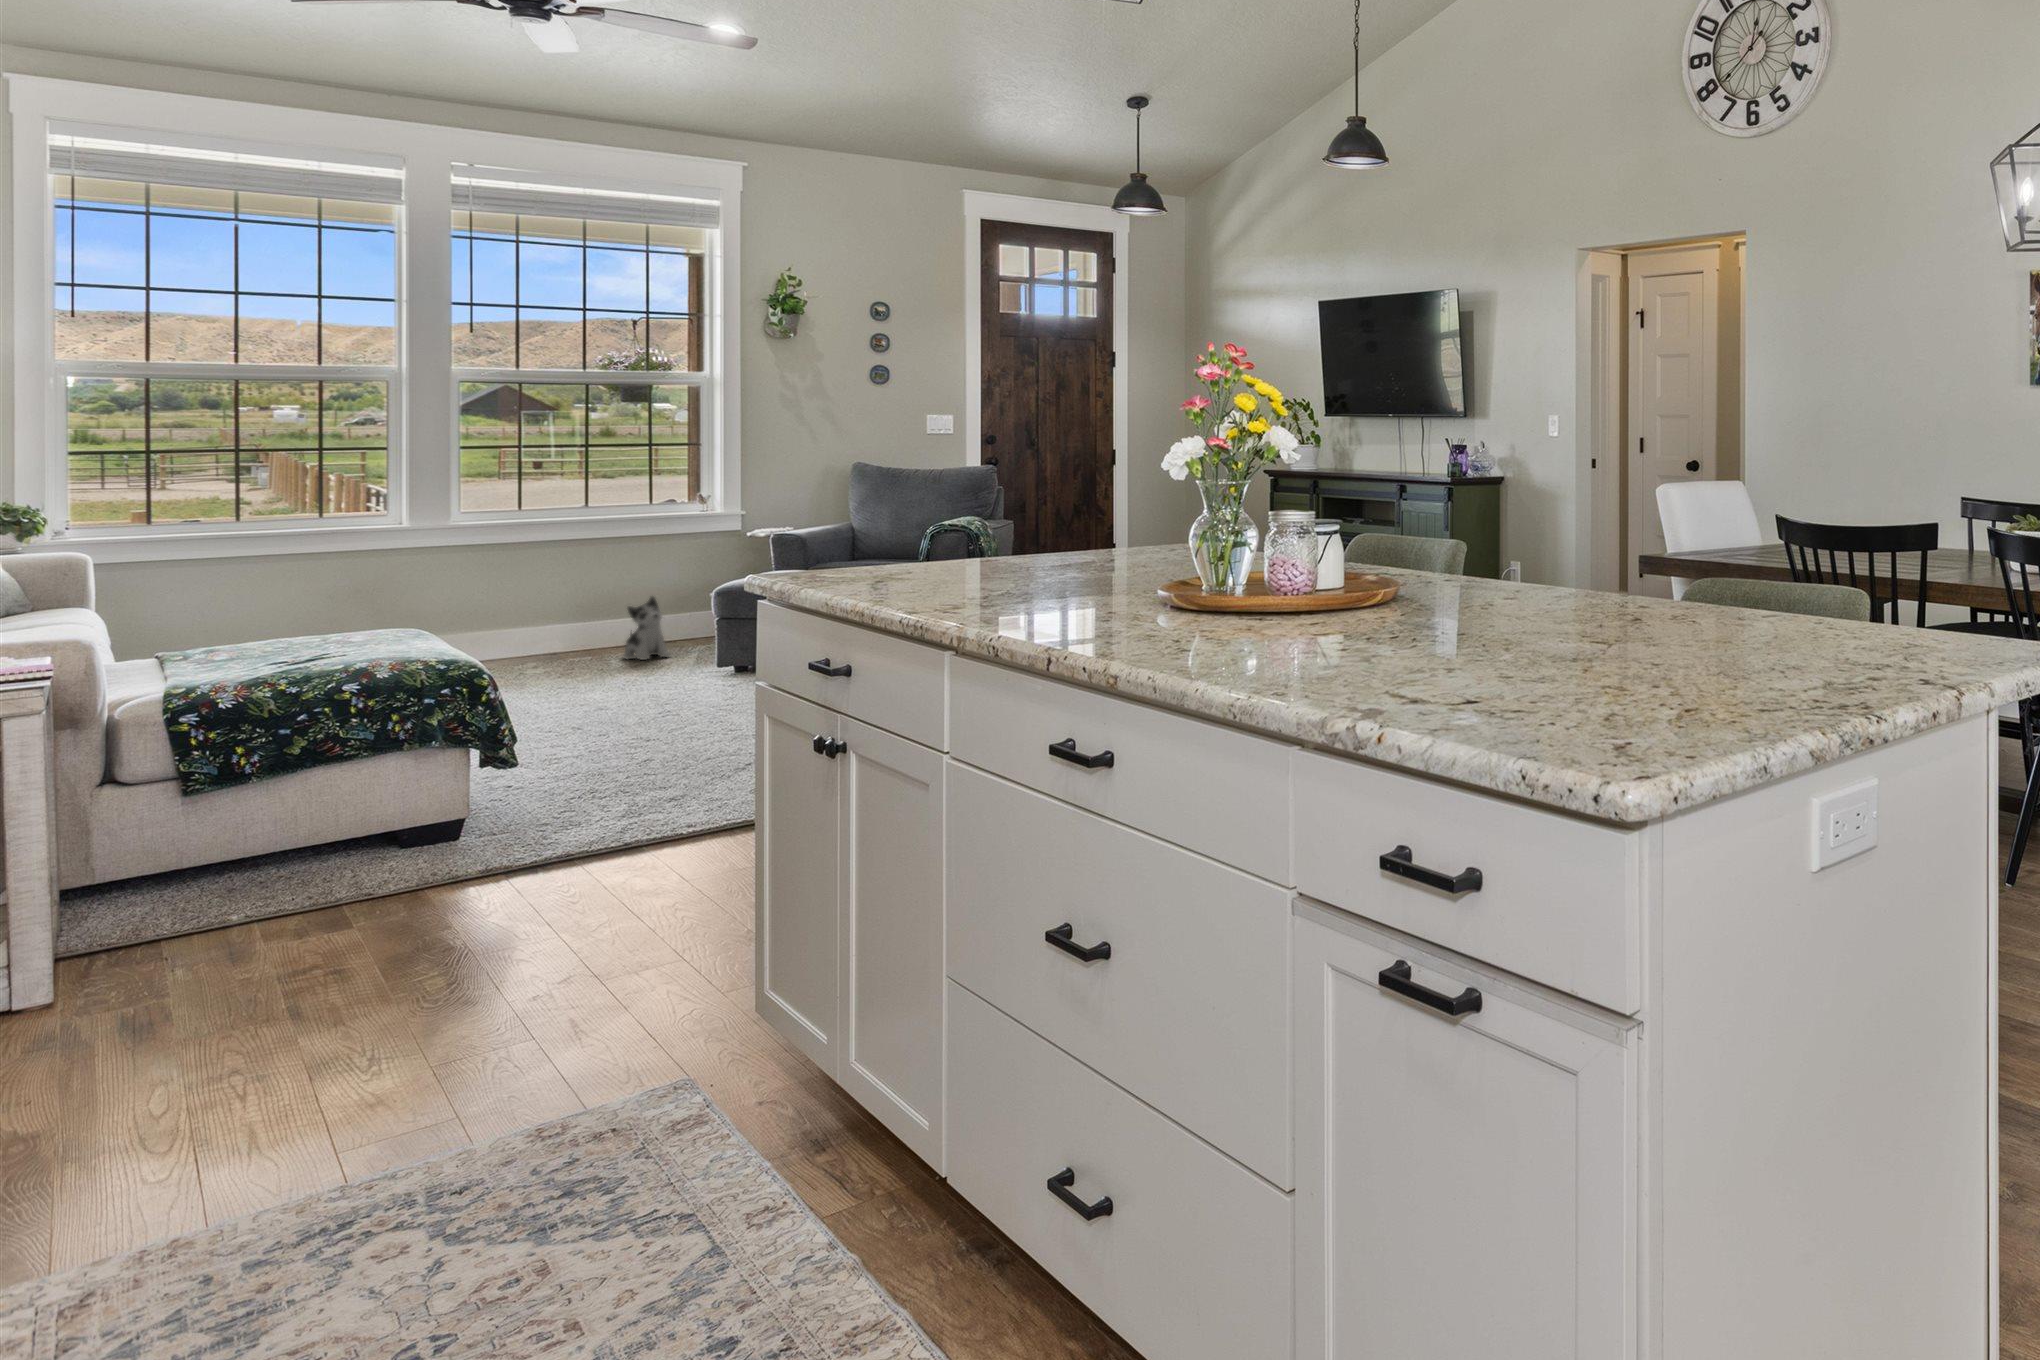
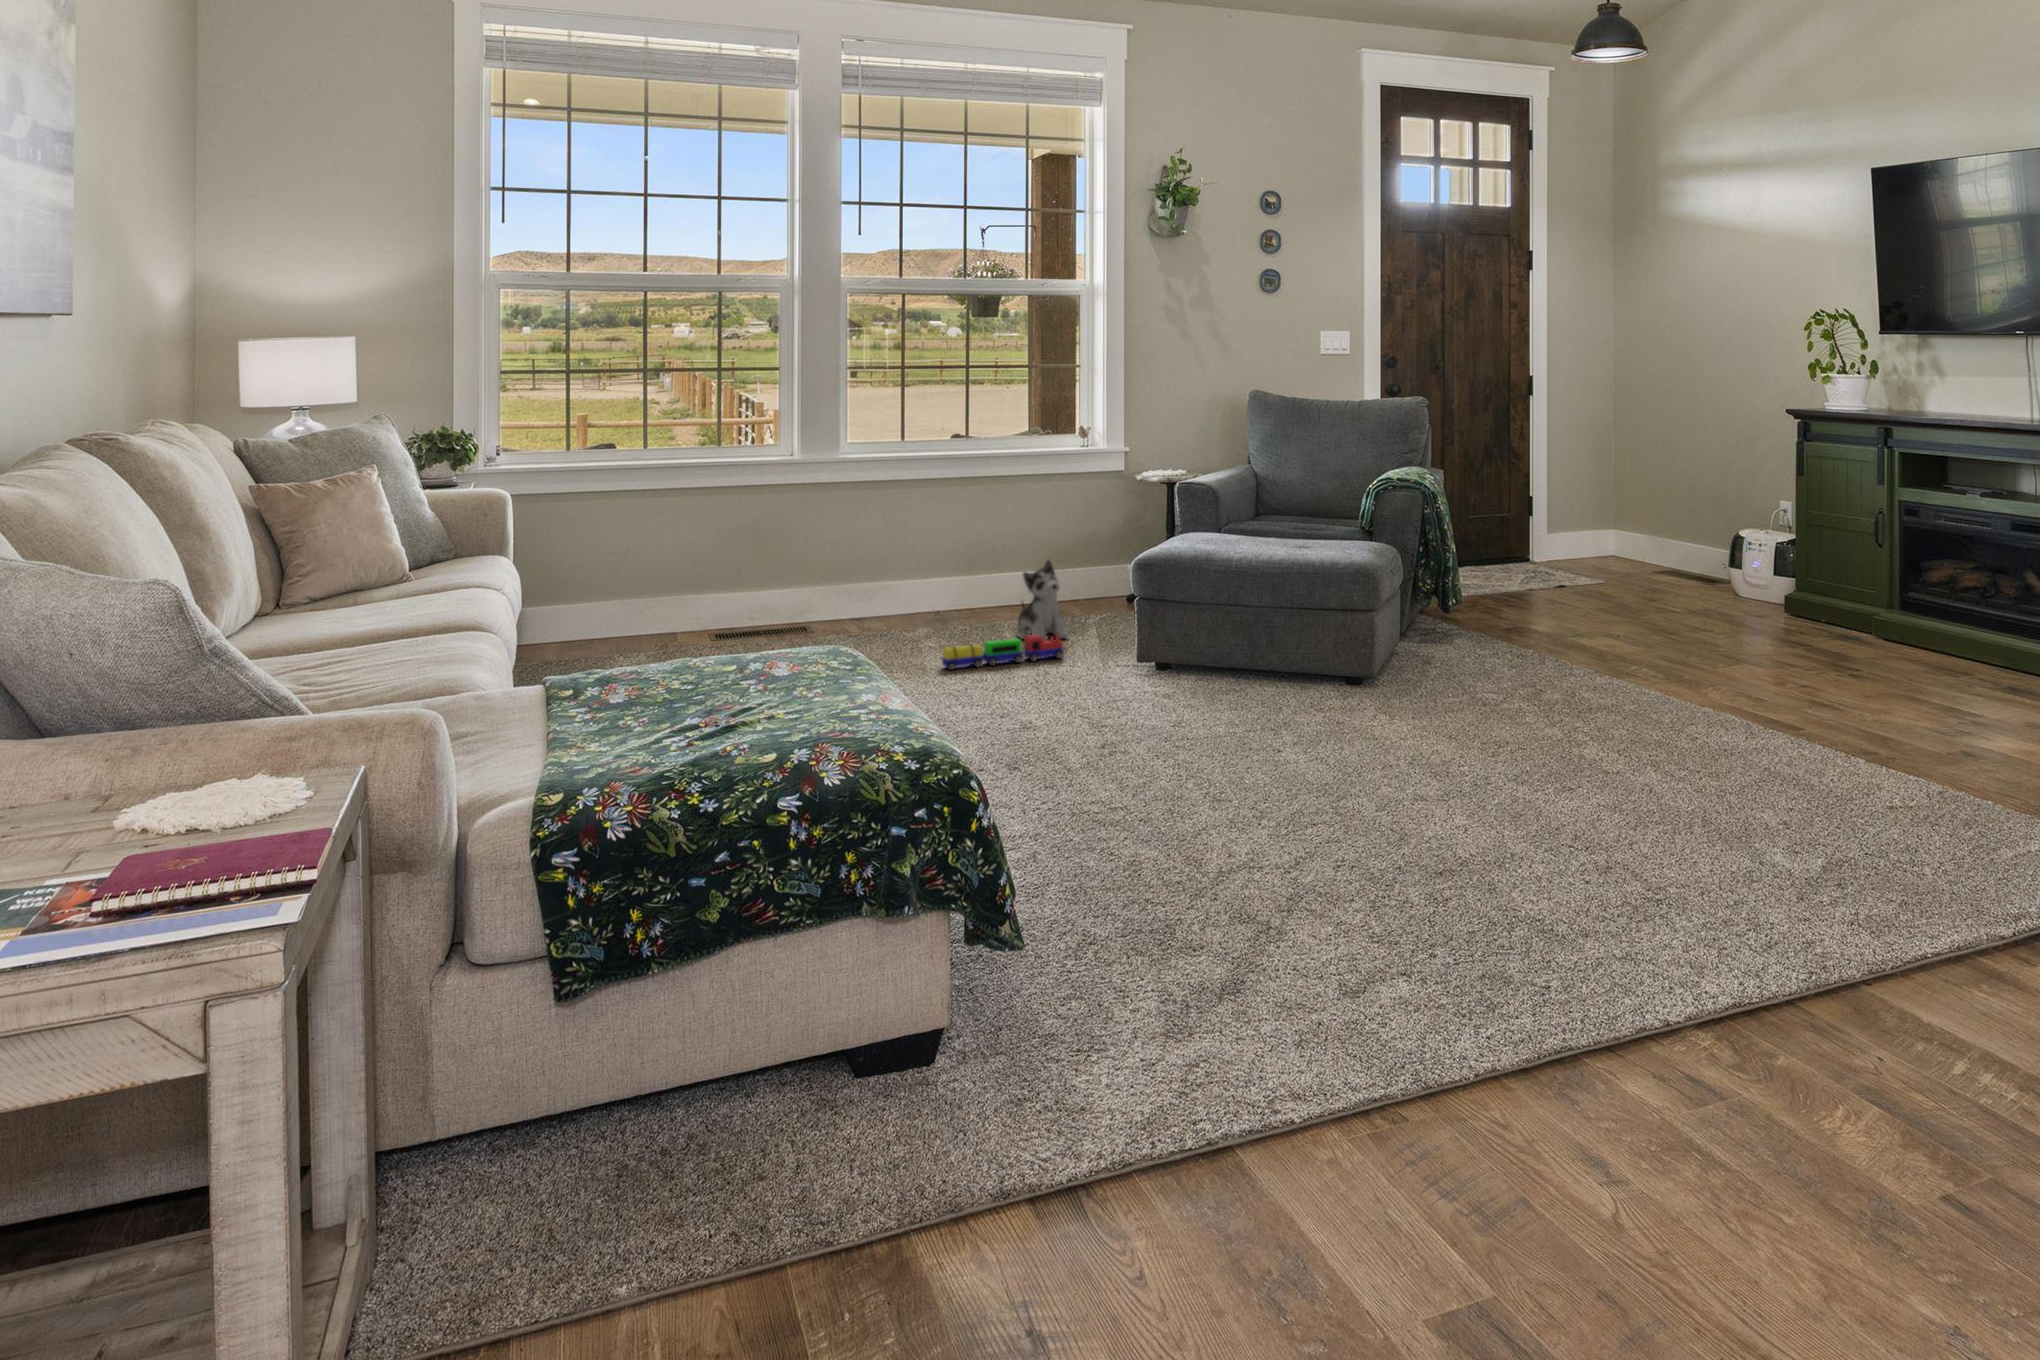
toy train: none [542,650,659,681] -> present [942,634,1063,670]

